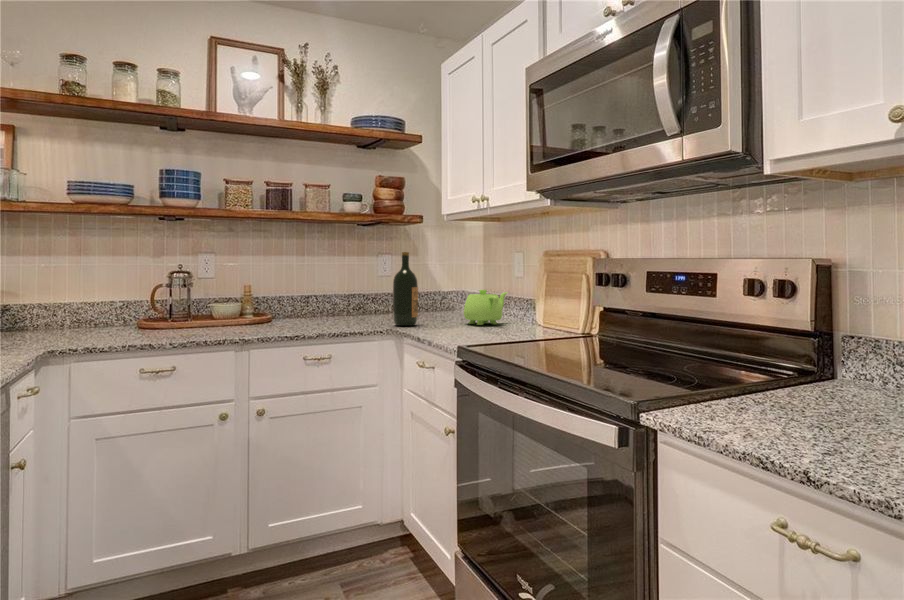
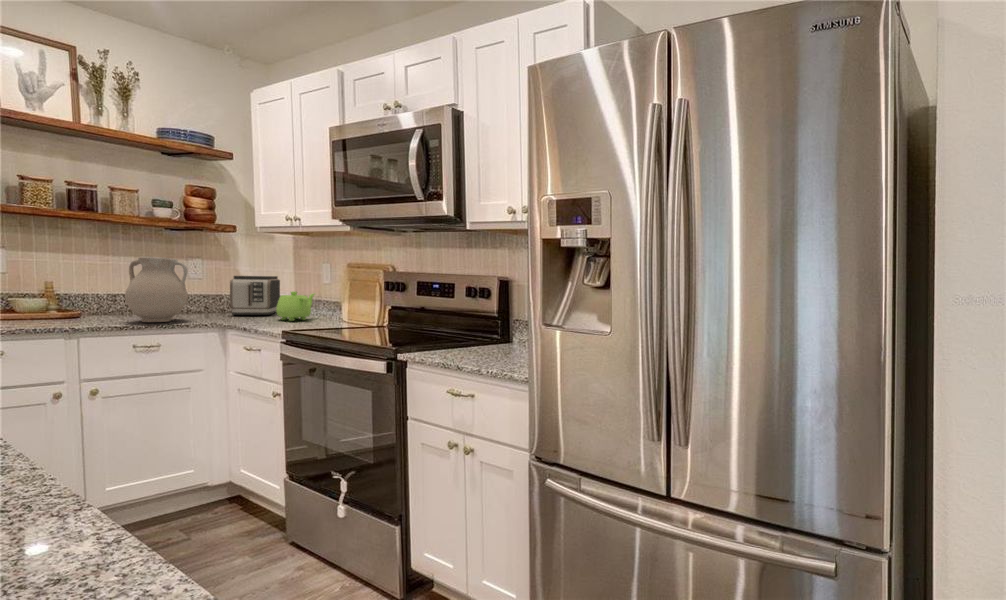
vase: none [317,252,374,323] -> present [125,256,188,322]
wine bottle: present [393,252,418,326] -> none [208,259,233,323]
toaster: none [416,273,469,318] -> present [230,276,280,315]

